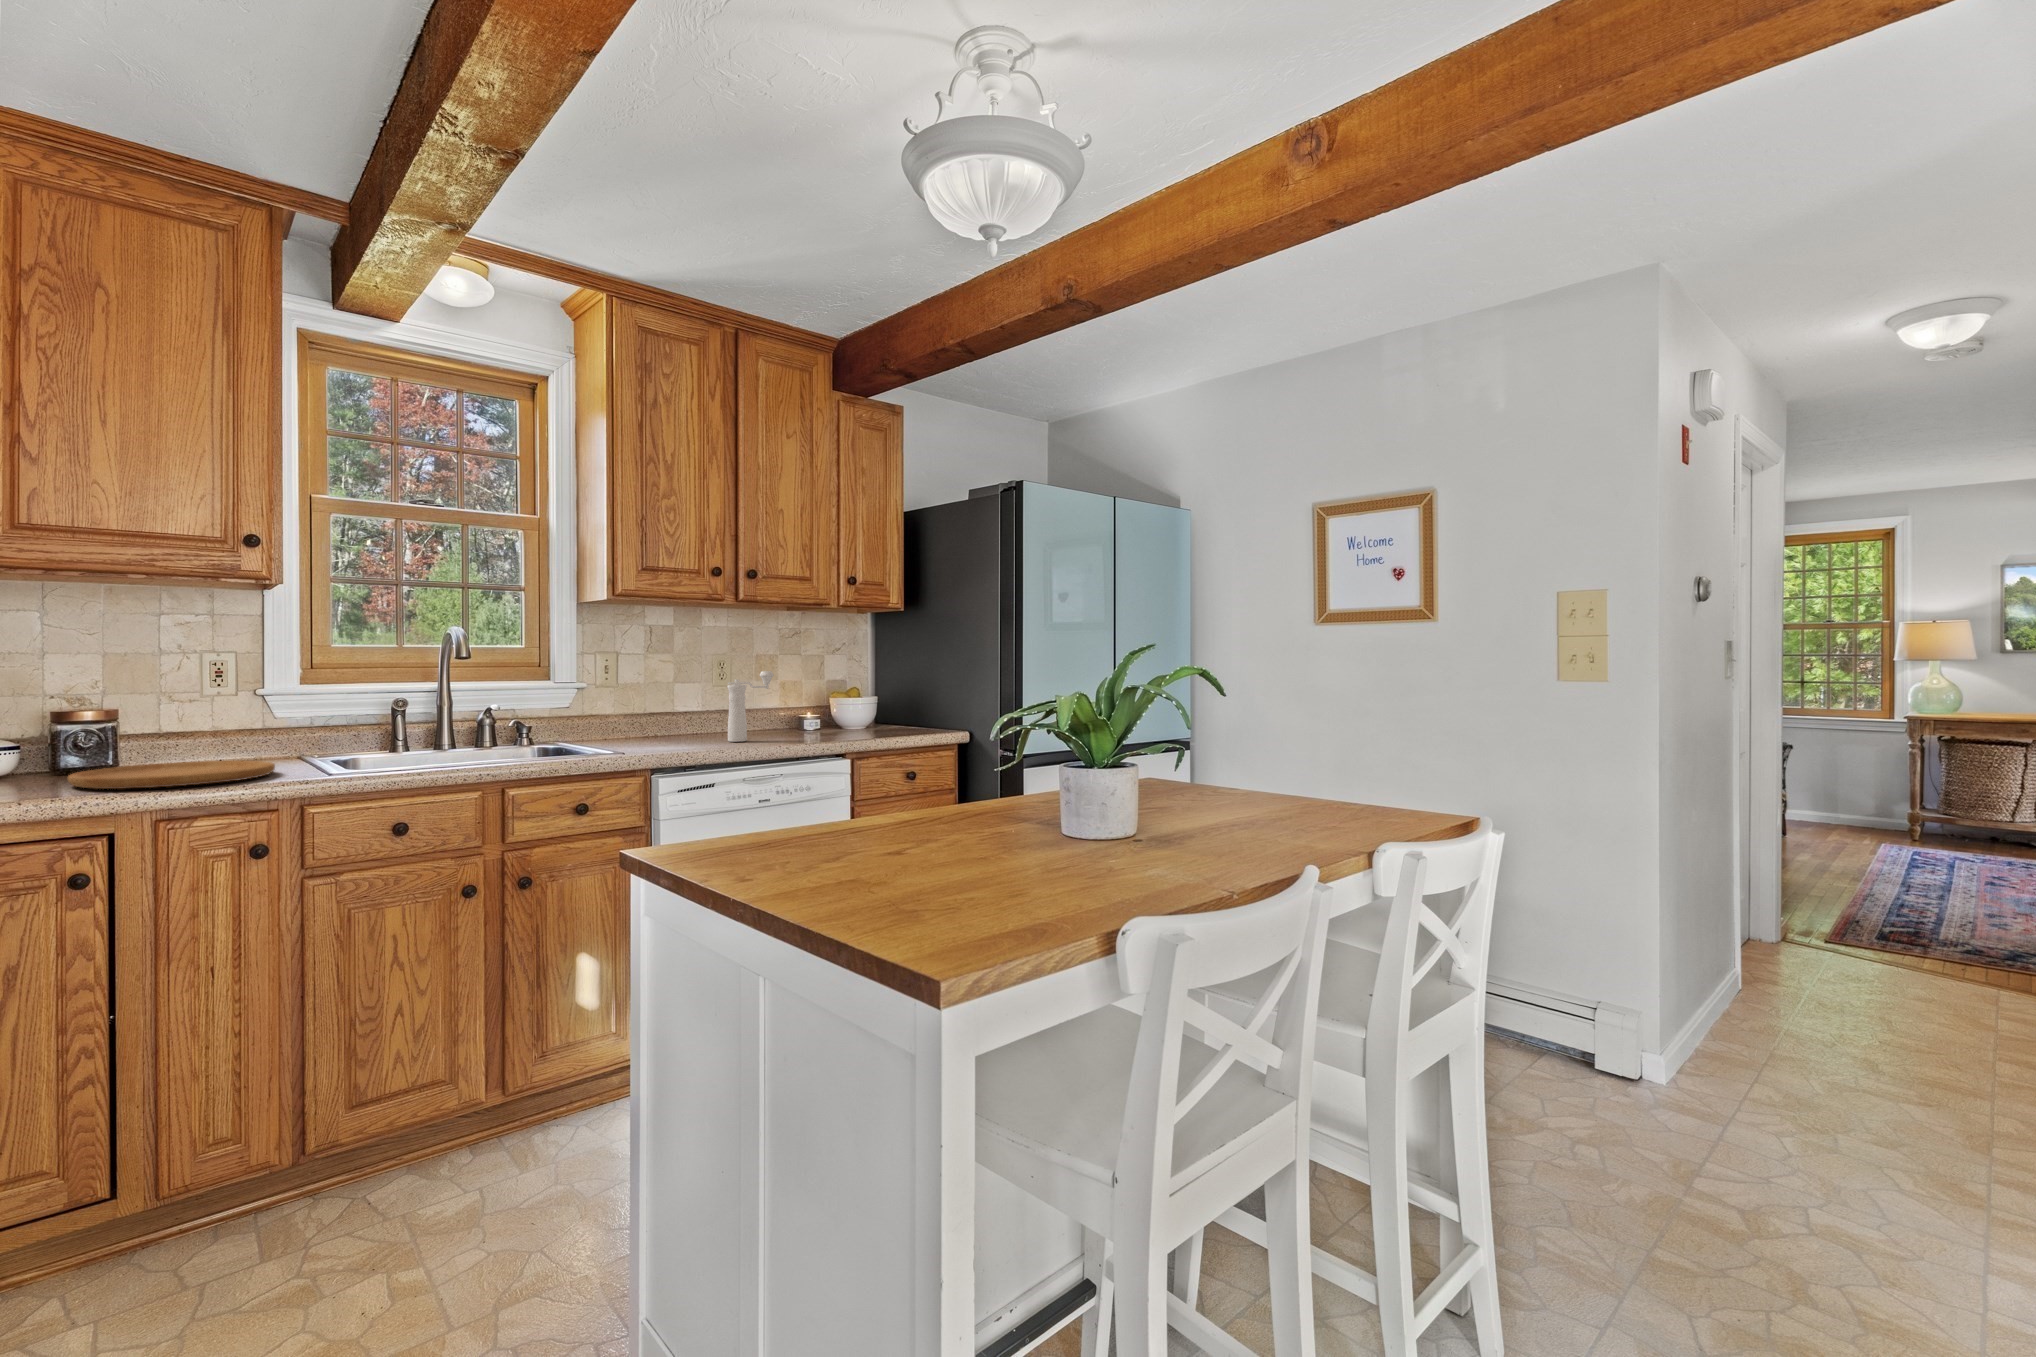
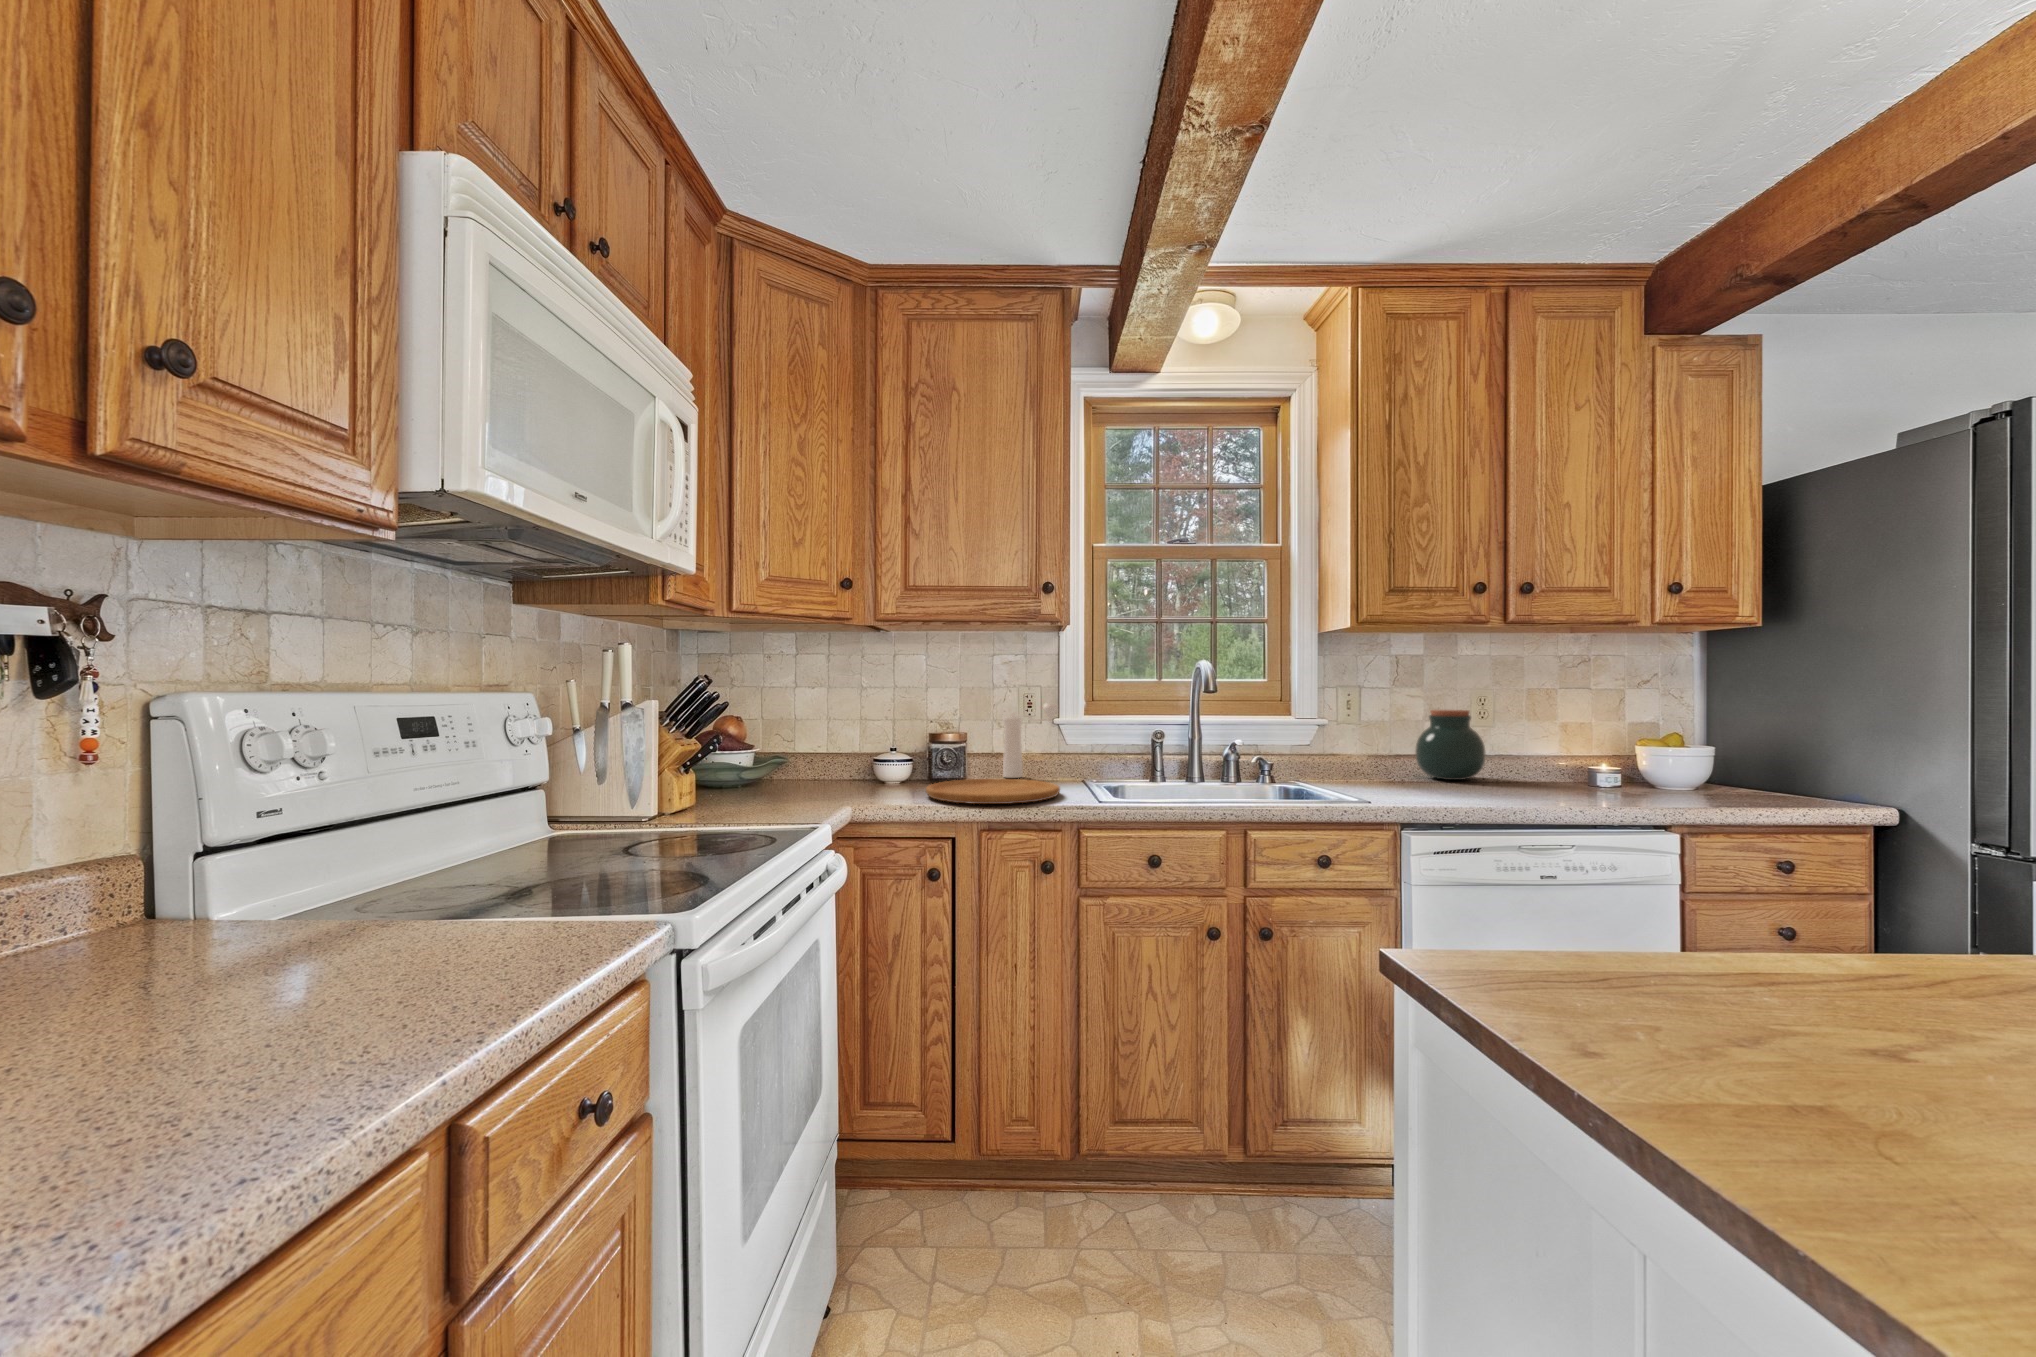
pepper mill: present [727,671,774,742] -> present [1003,703,1057,778]
jar: none [664,675,721,736] -> present [1415,710,1486,780]

